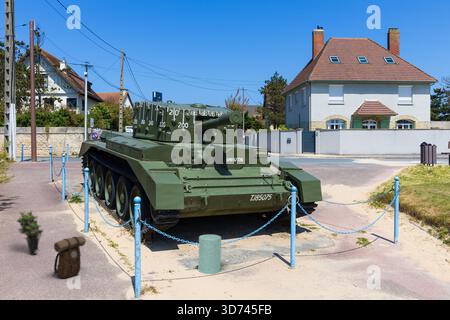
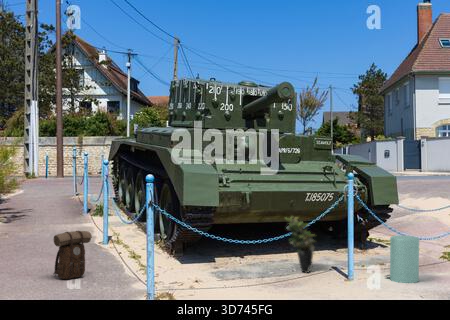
potted plant: present [17,211,43,255] -> present [286,217,315,273]
trash can: present [195,234,221,274] -> present [386,235,419,283]

